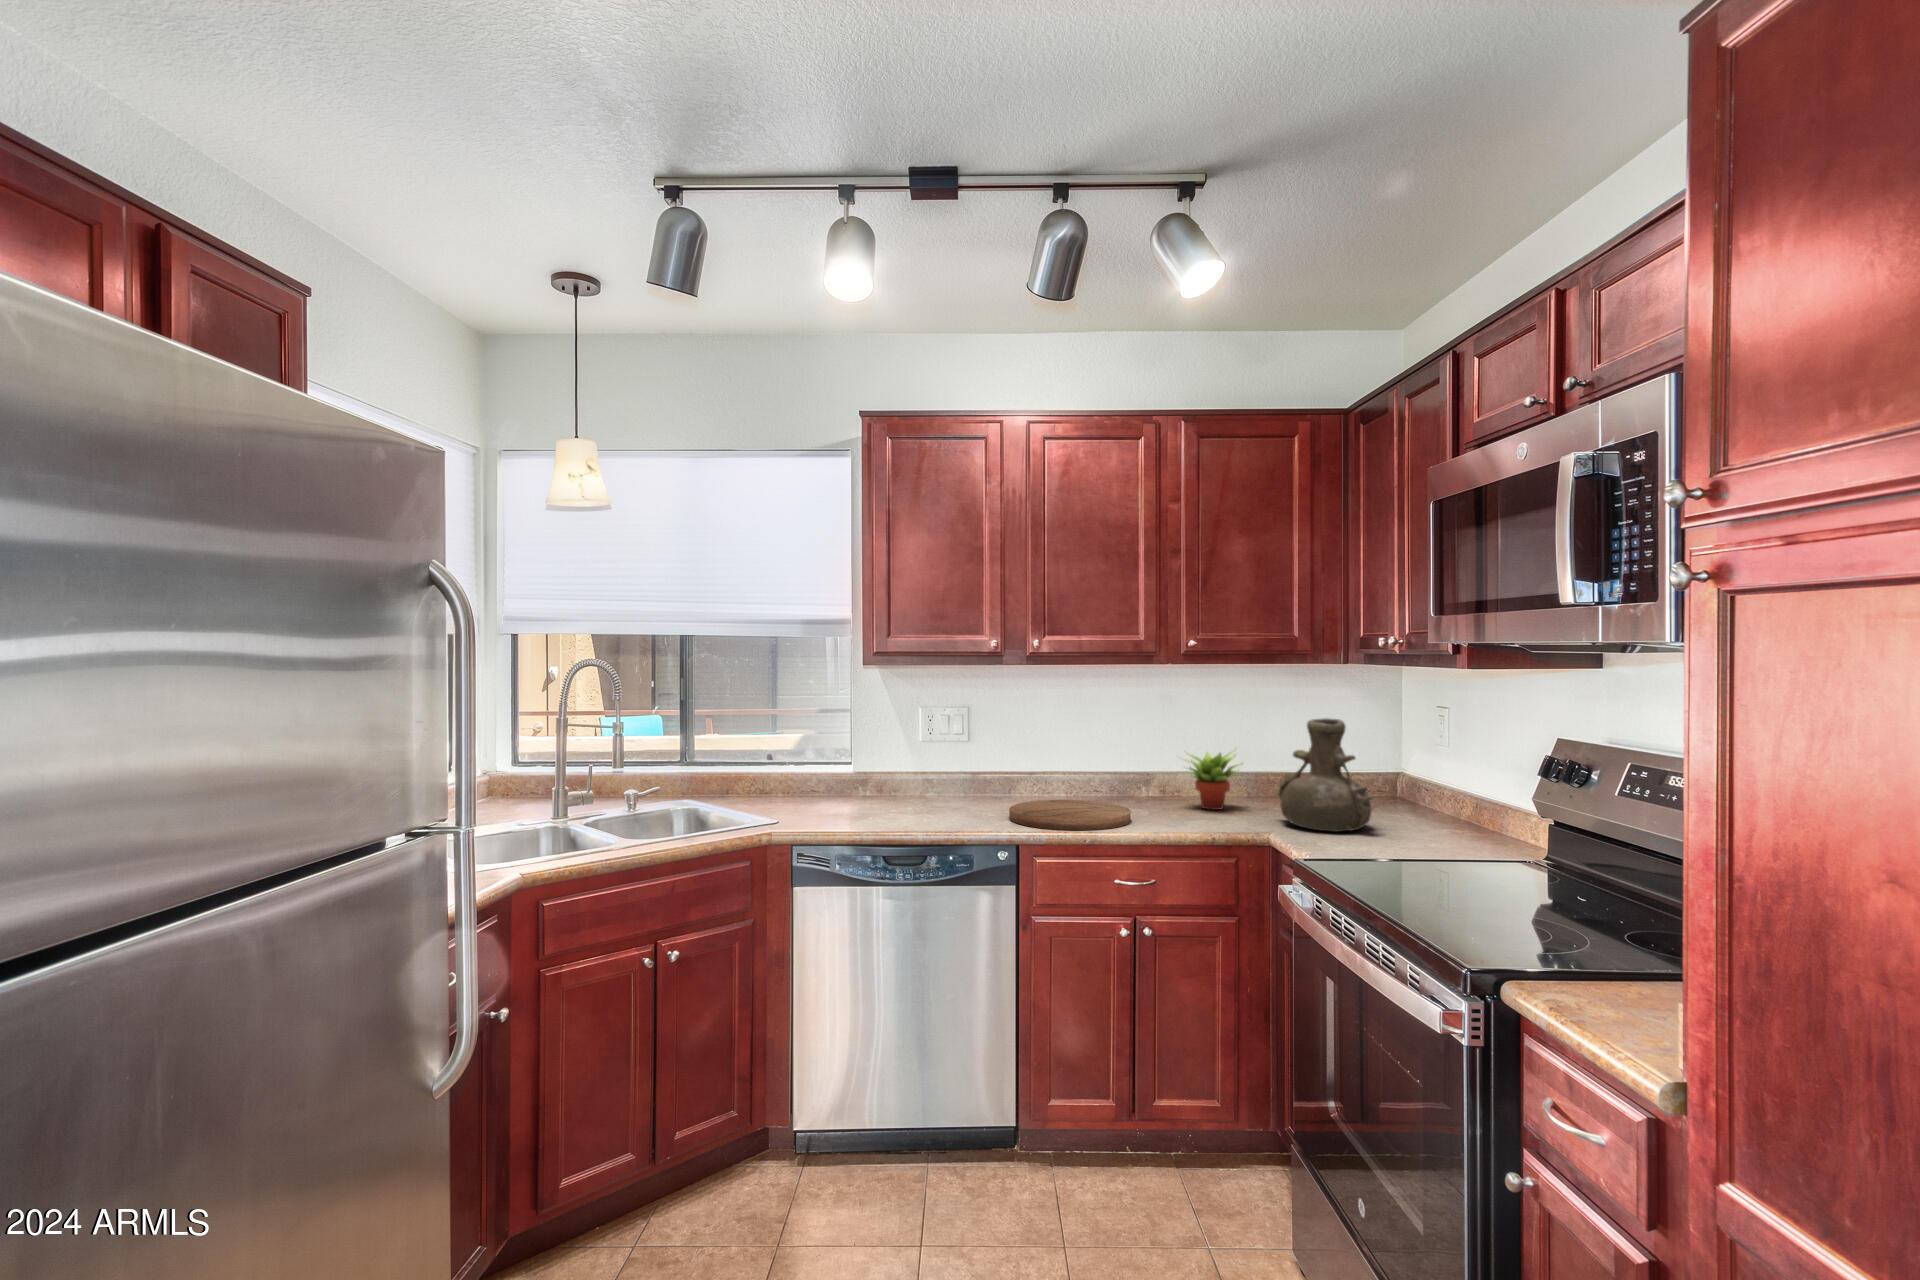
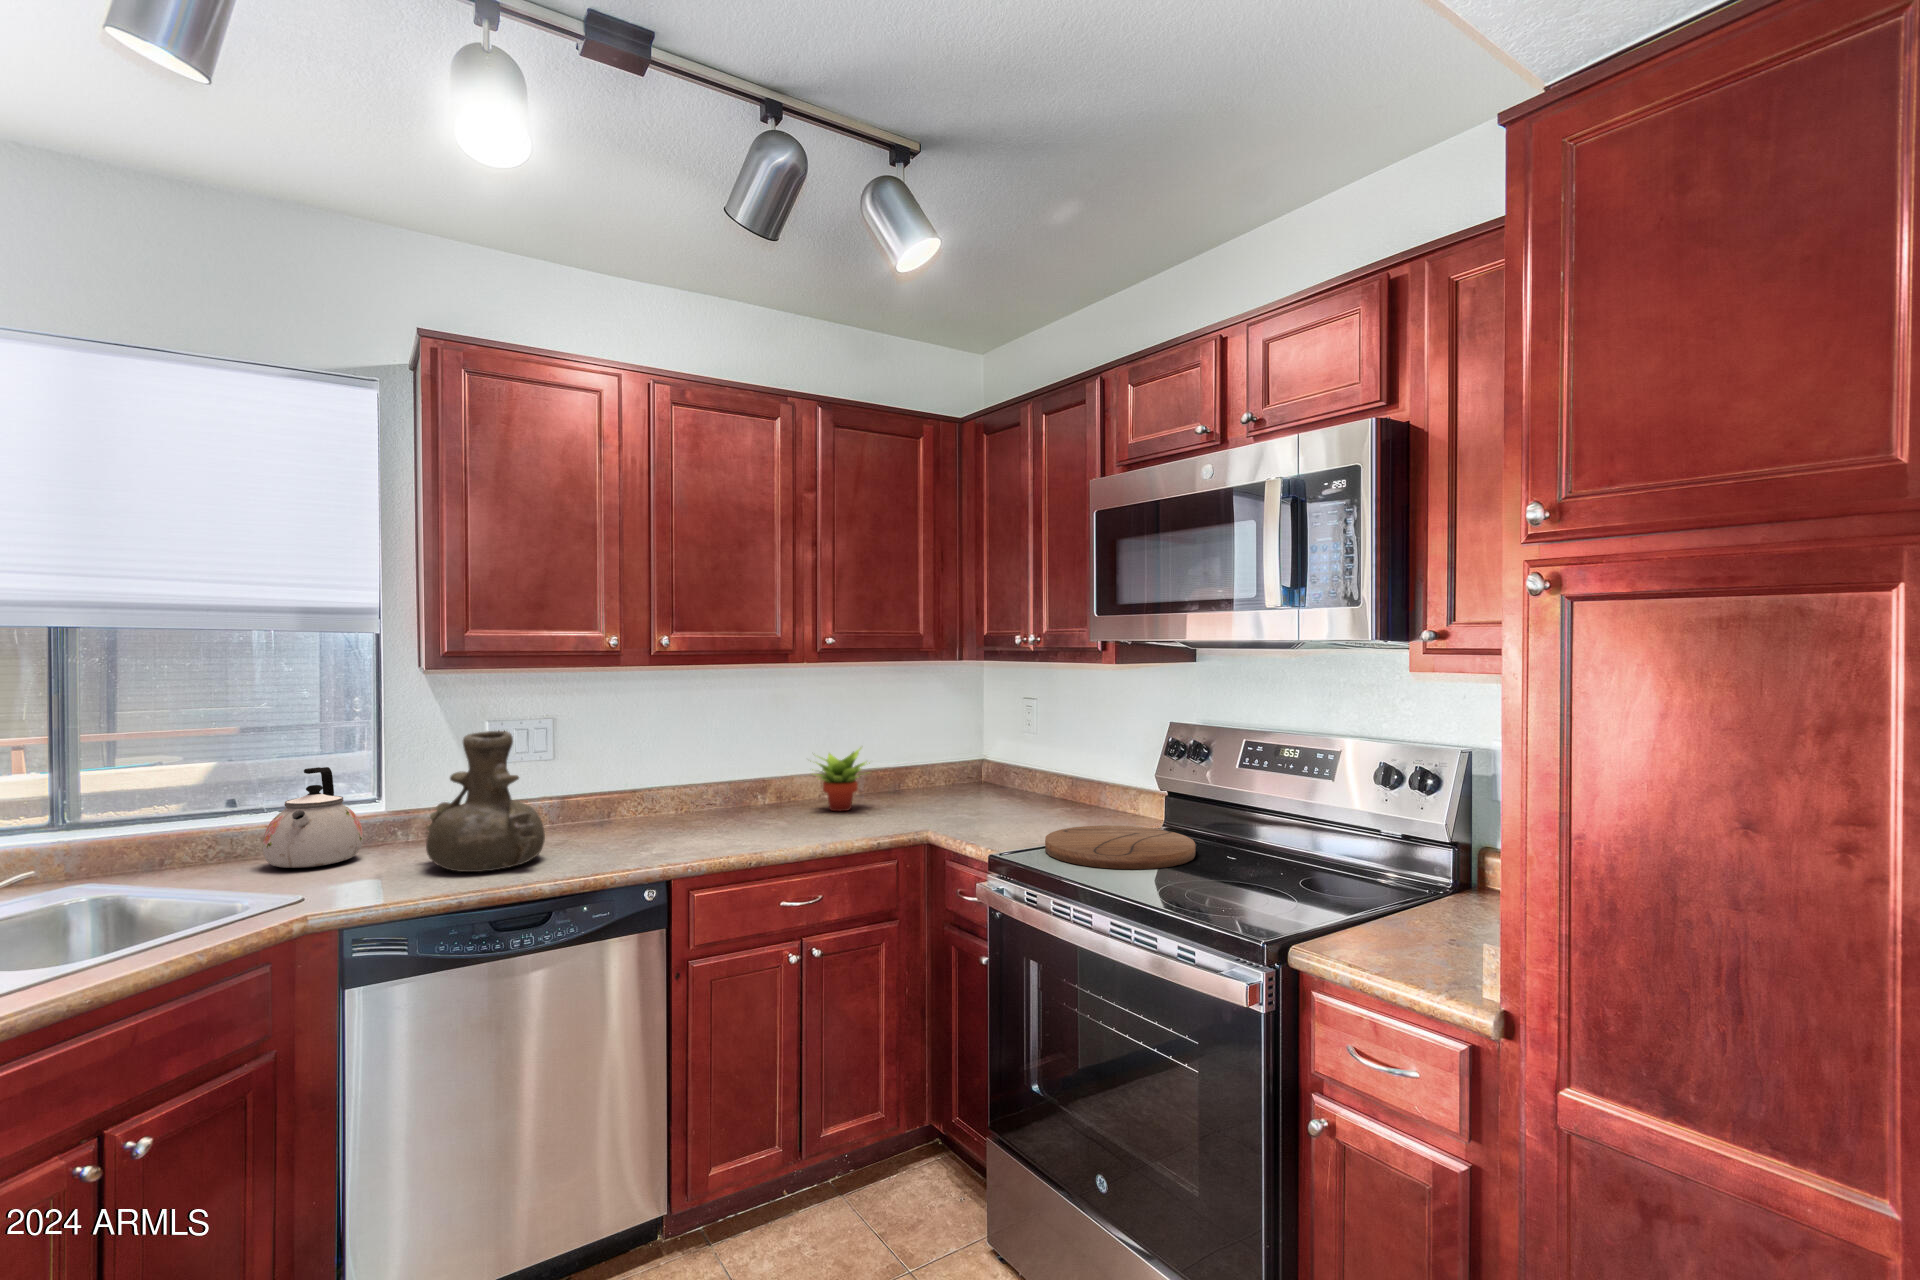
vase: present [1275,718,1372,832] -> present [426,731,545,872]
kettle: none [768,735,828,805] -> present [263,767,363,868]
cutting board: present [1009,800,1131,830] -> present [1045,825,1196,869]

